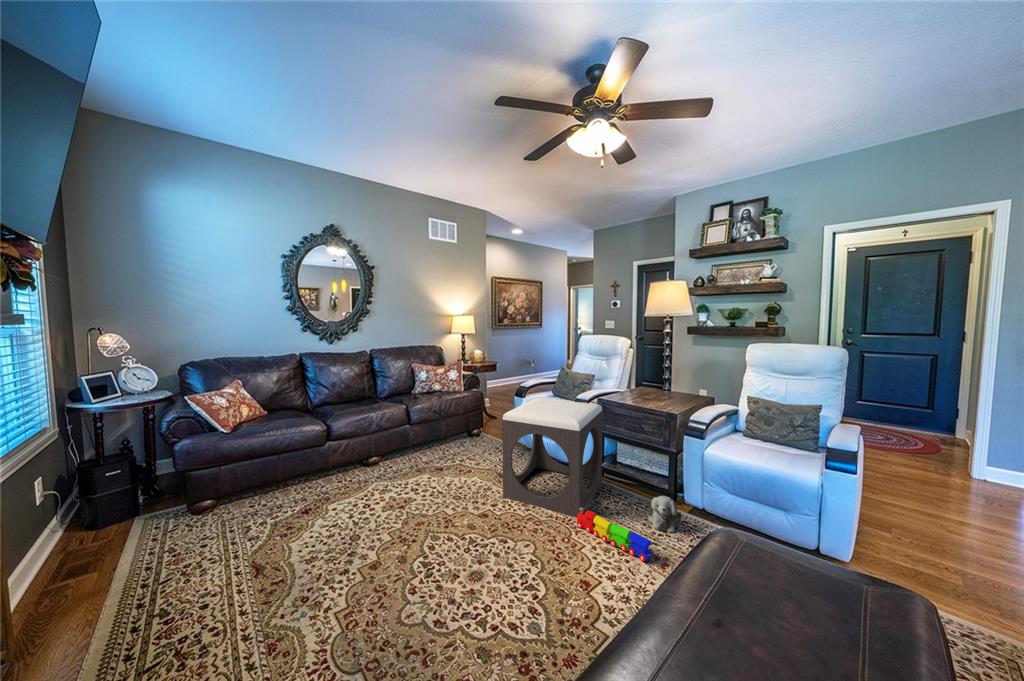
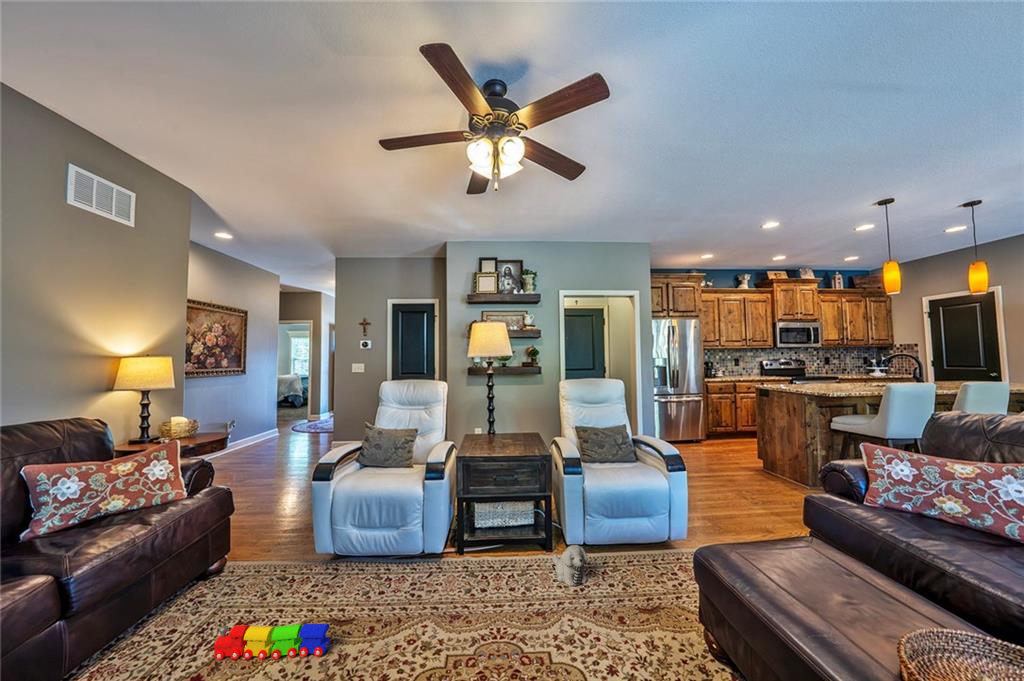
footstool: present [502,398,603,516] -> none [377,463,503,656]
toy train: present [577,507,652,562] -> present [214,624,330,660]

